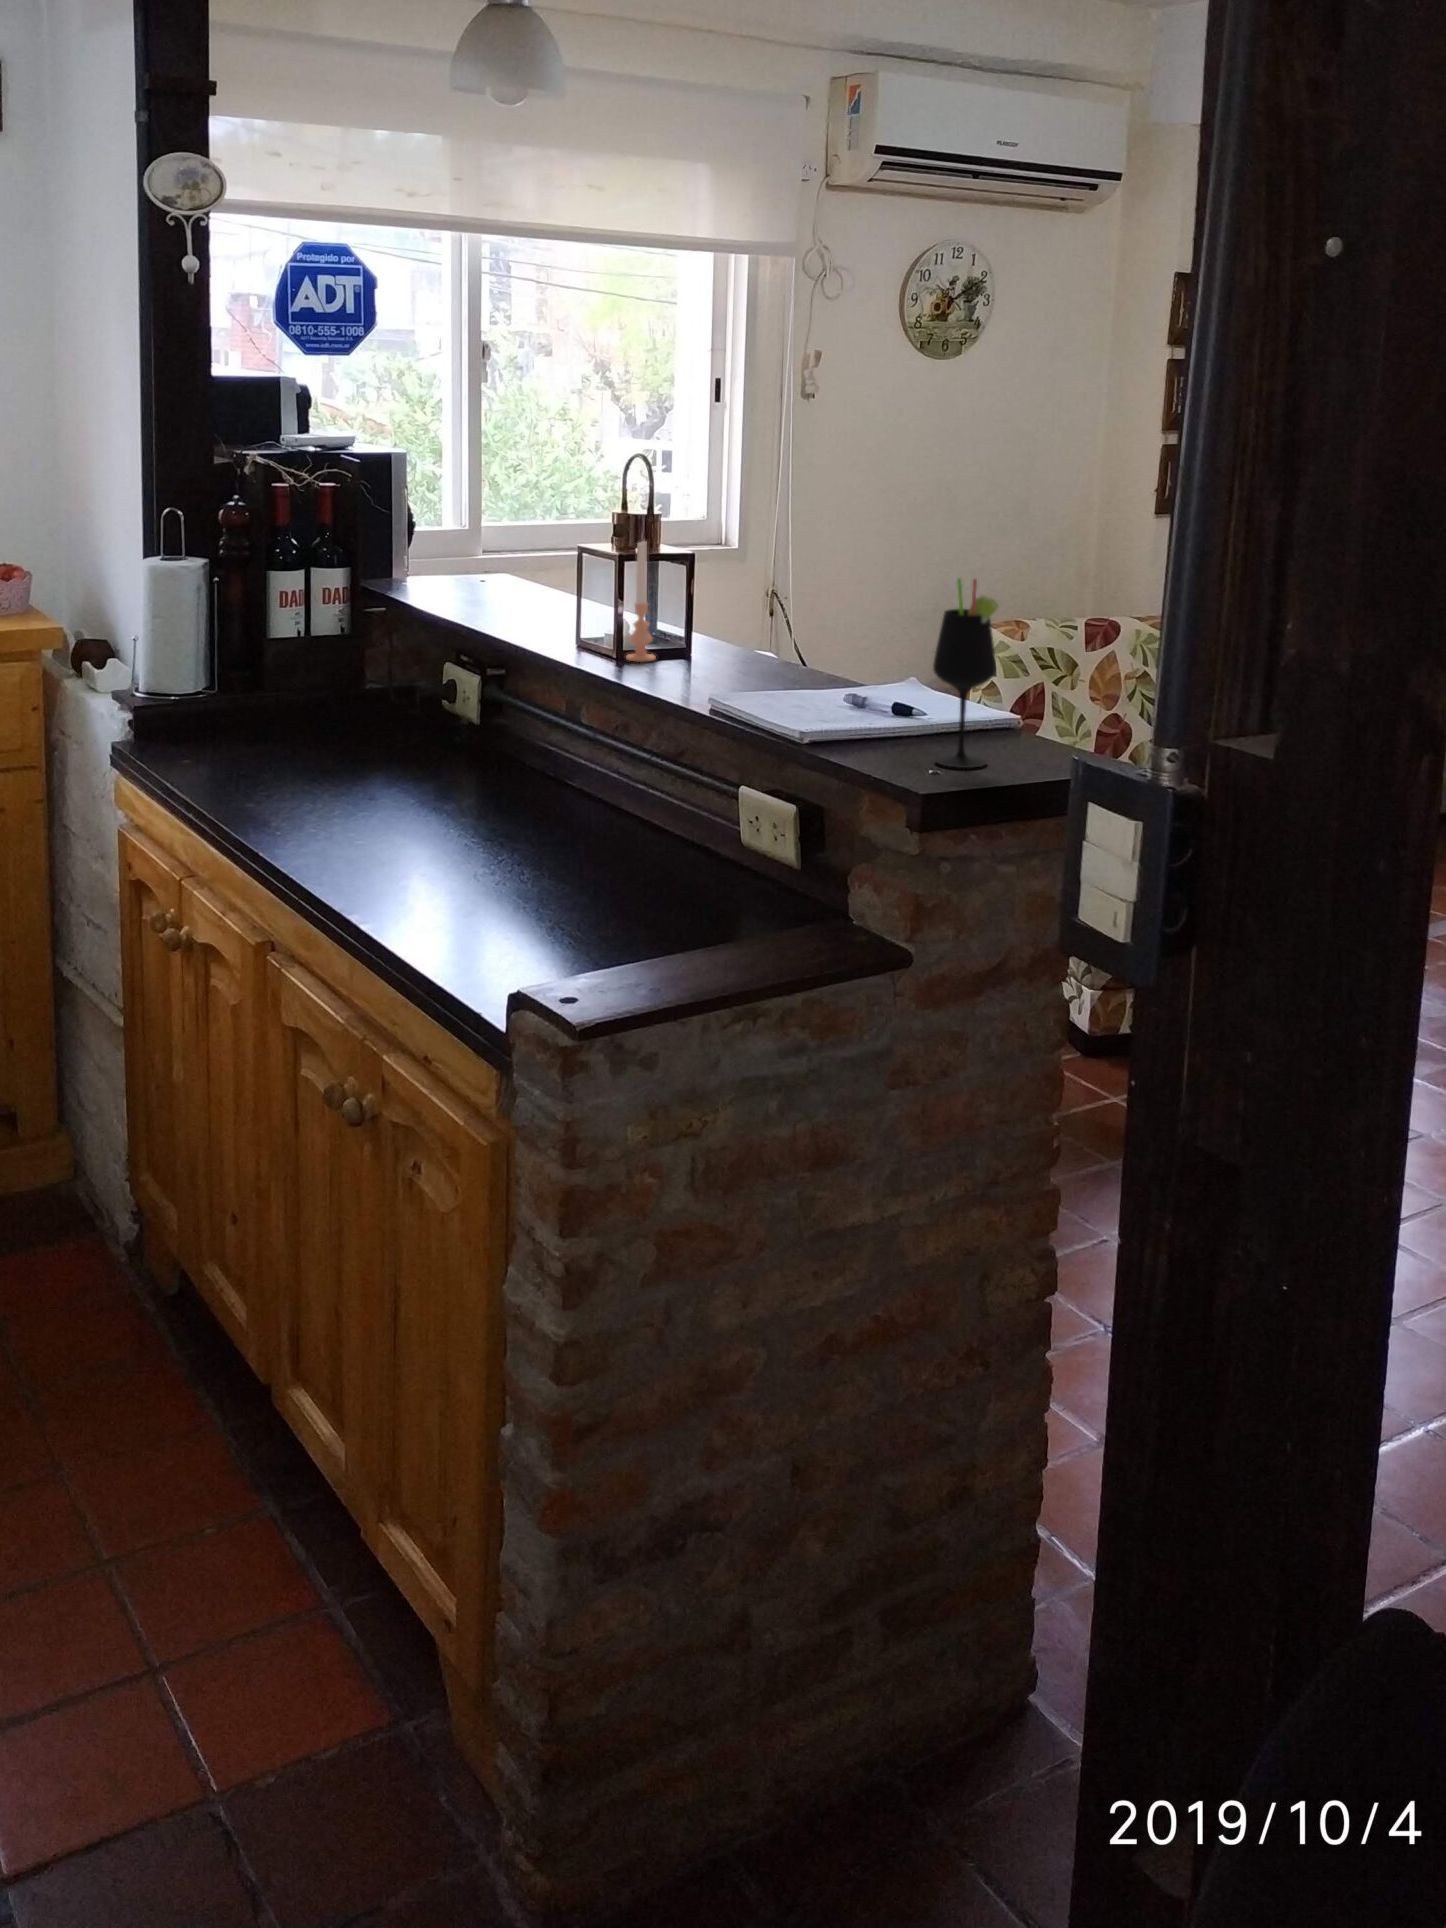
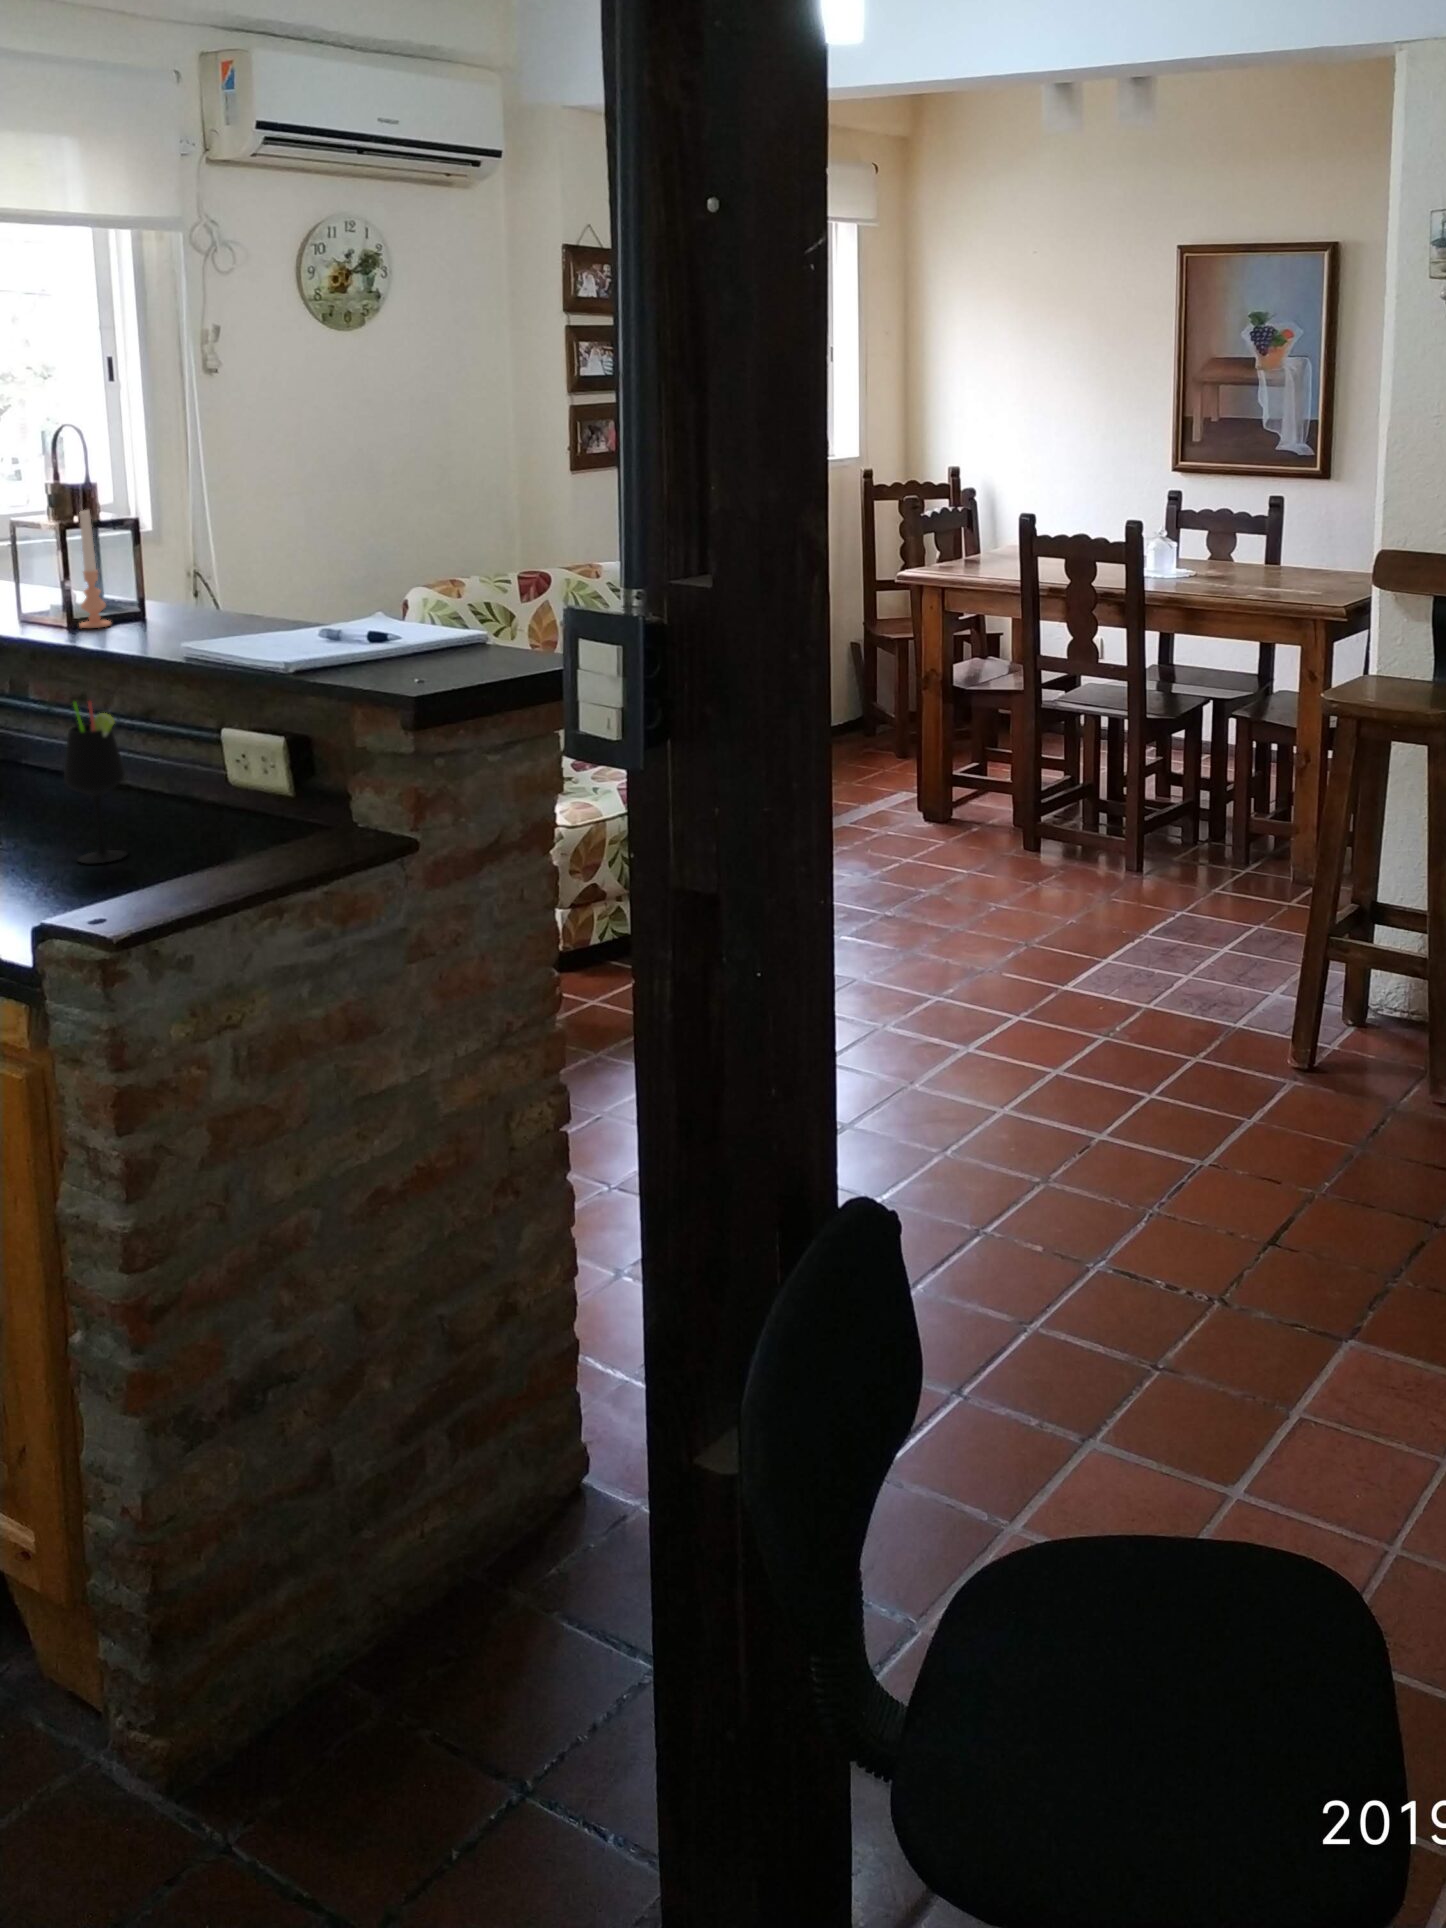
wine glass: present [933,579,998,768] -> present [64,701,127,863]

